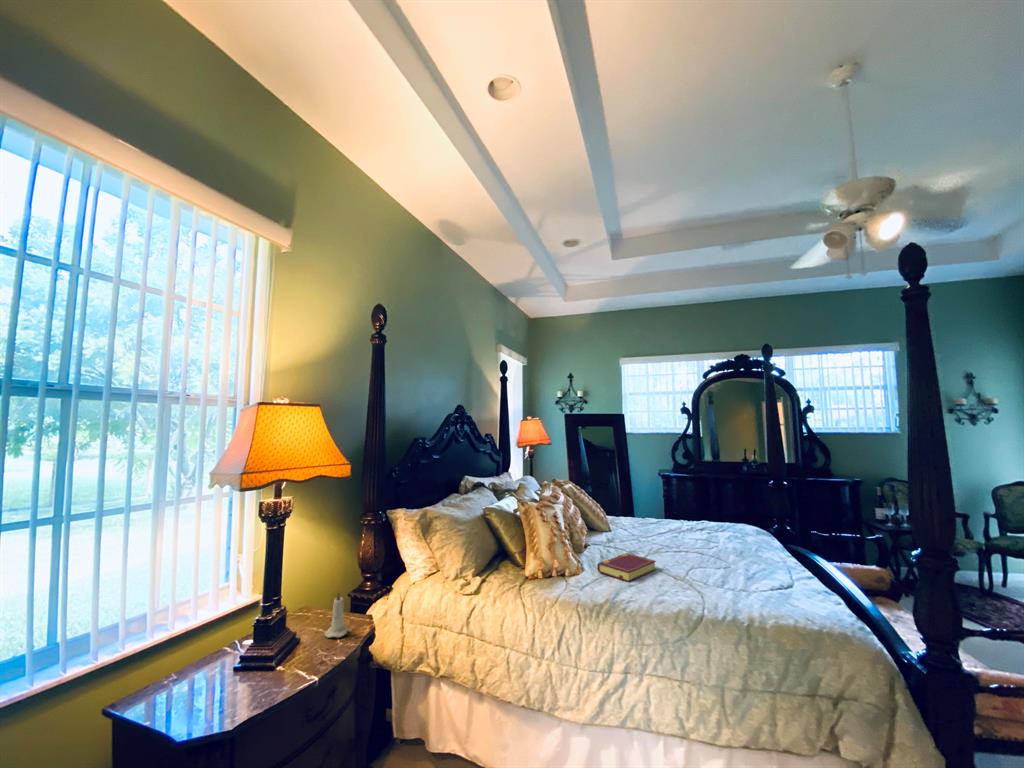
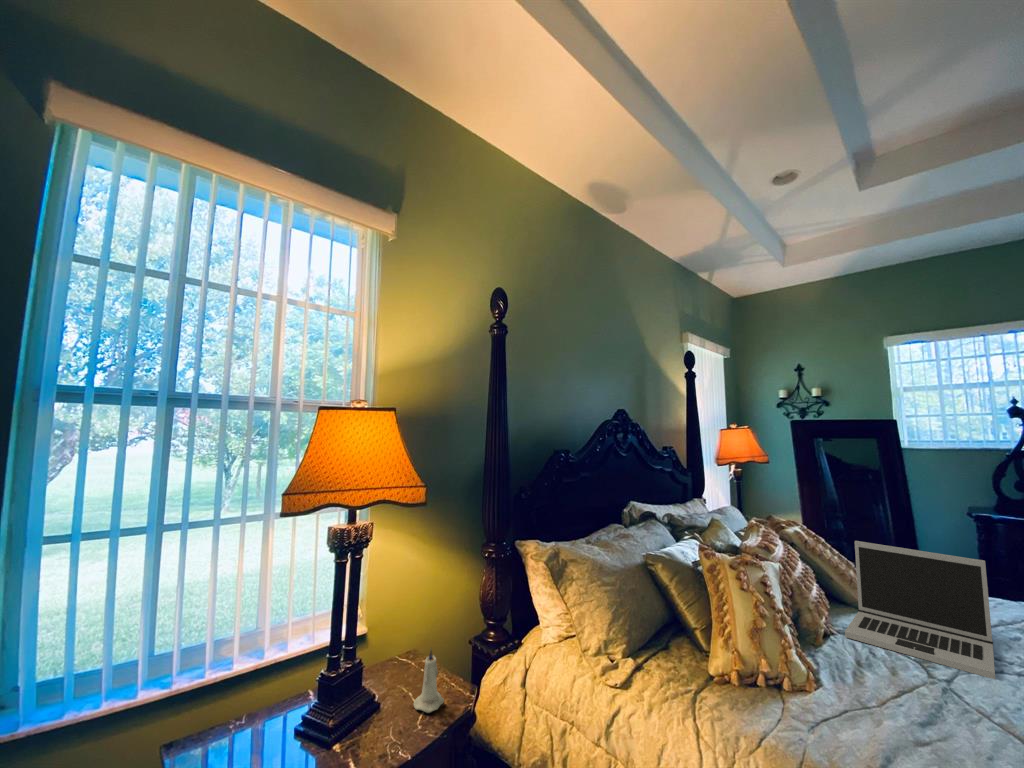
laptop: none [595,489,662,553] -> present [845,541,995,679]
book: present [597,553,656,582] -> none [848,669,990,739]

